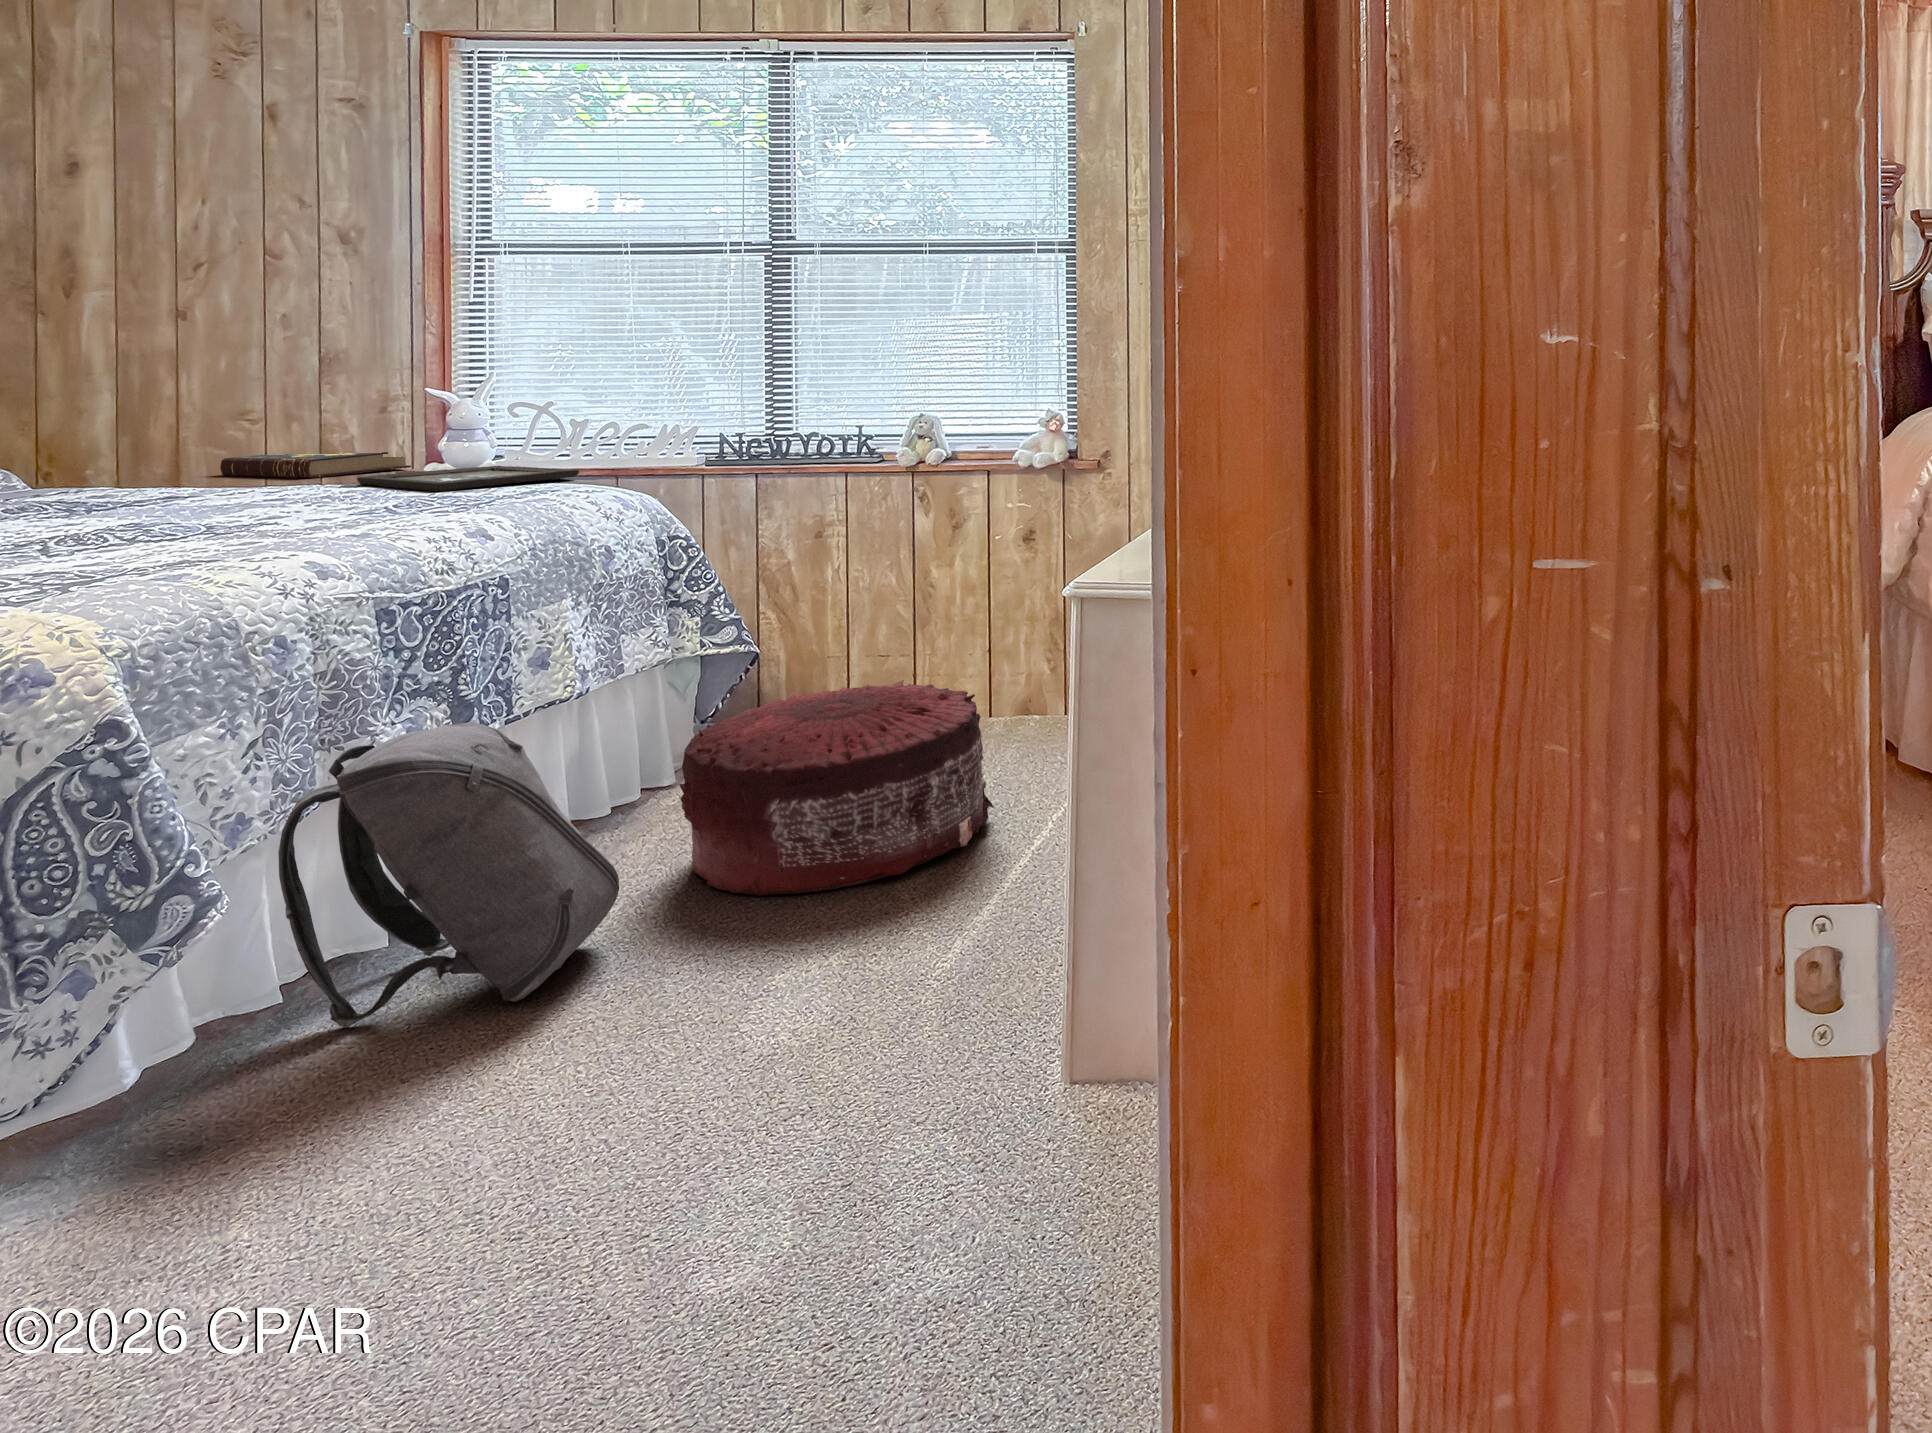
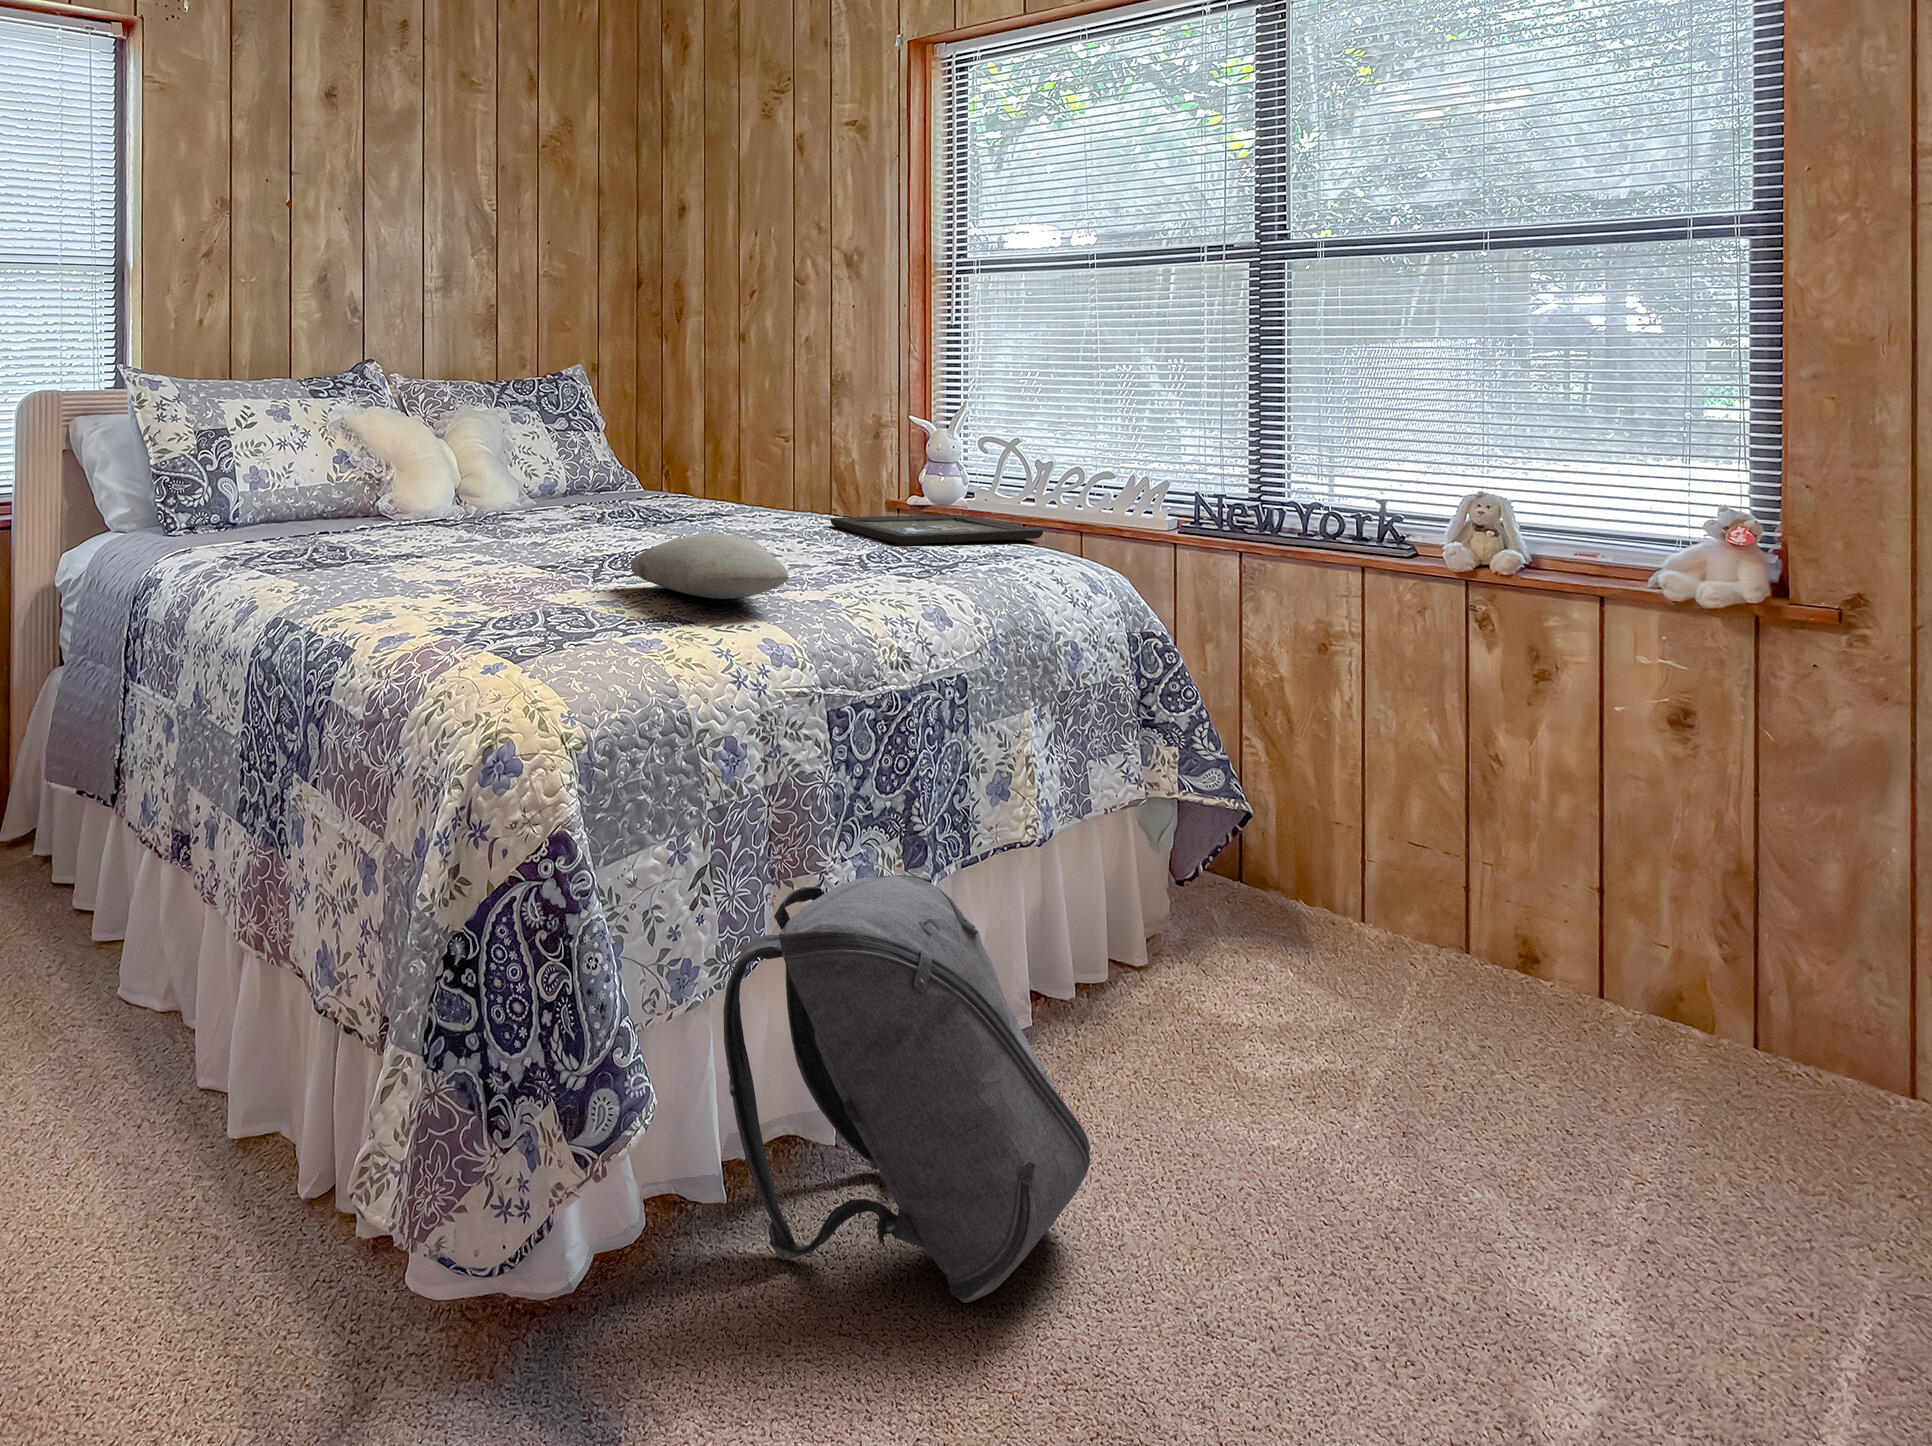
book: present [220,452,411,478] -> none [723,480,881,513]
pillow: none [137,486,329,540] -> present [631,534,788,599]
pouf: present [679,680,994,896] -> none [1162,894,1629,1261]

